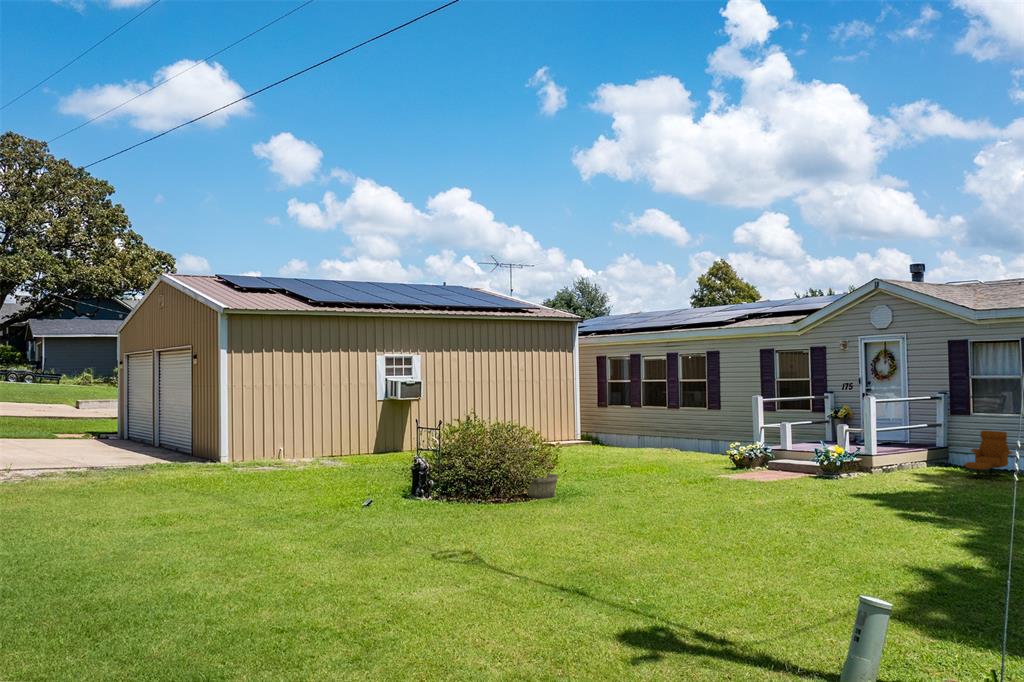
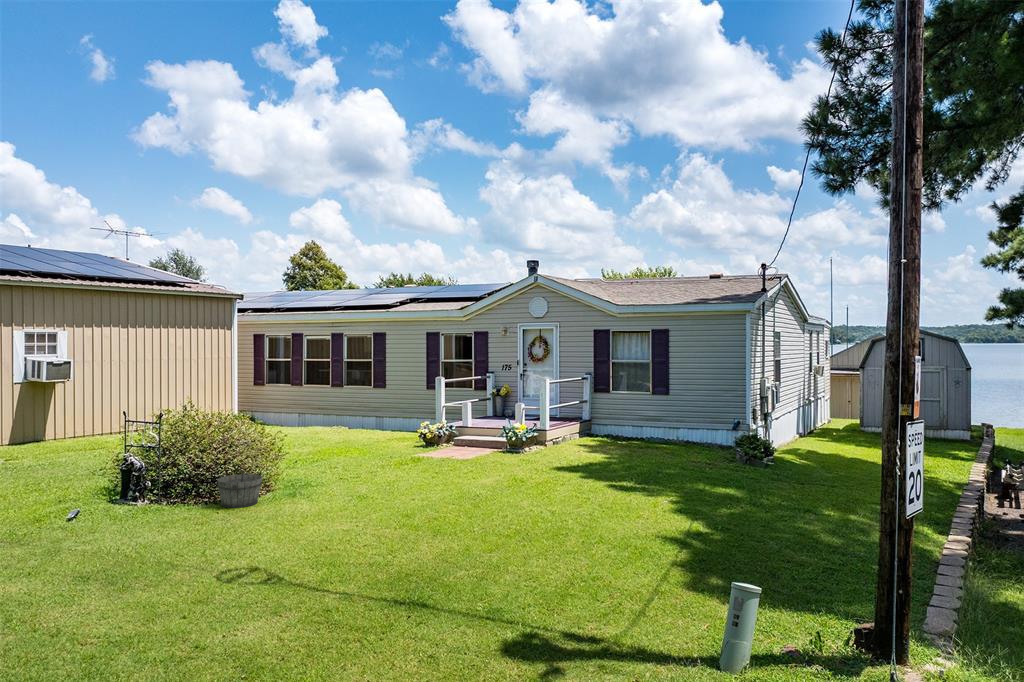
lounge chair: present [965,430,1012,480] -> none [612,405,643,447]

